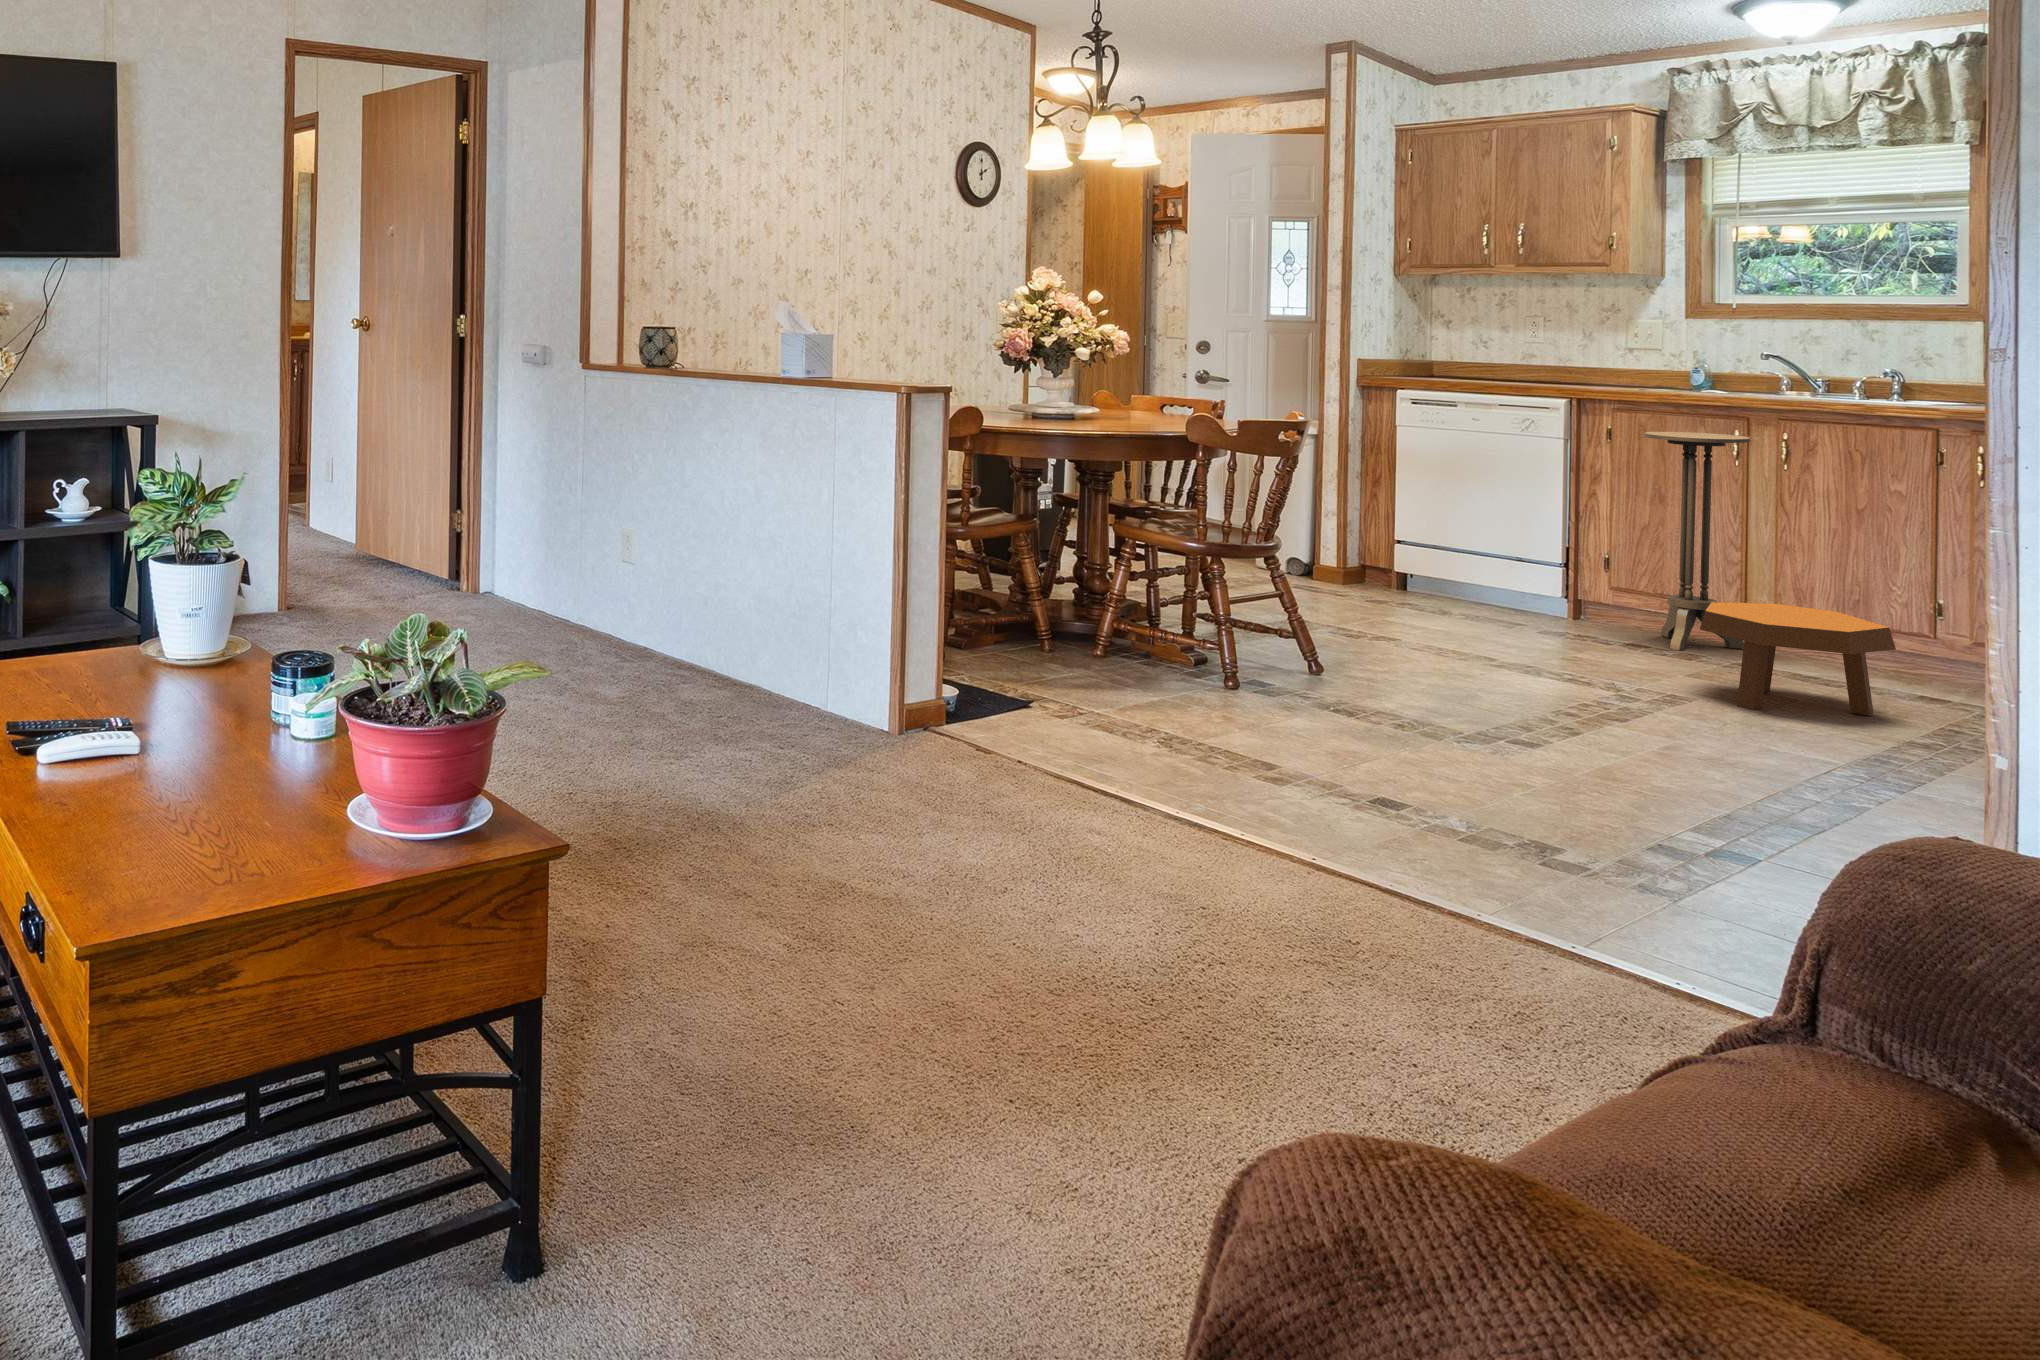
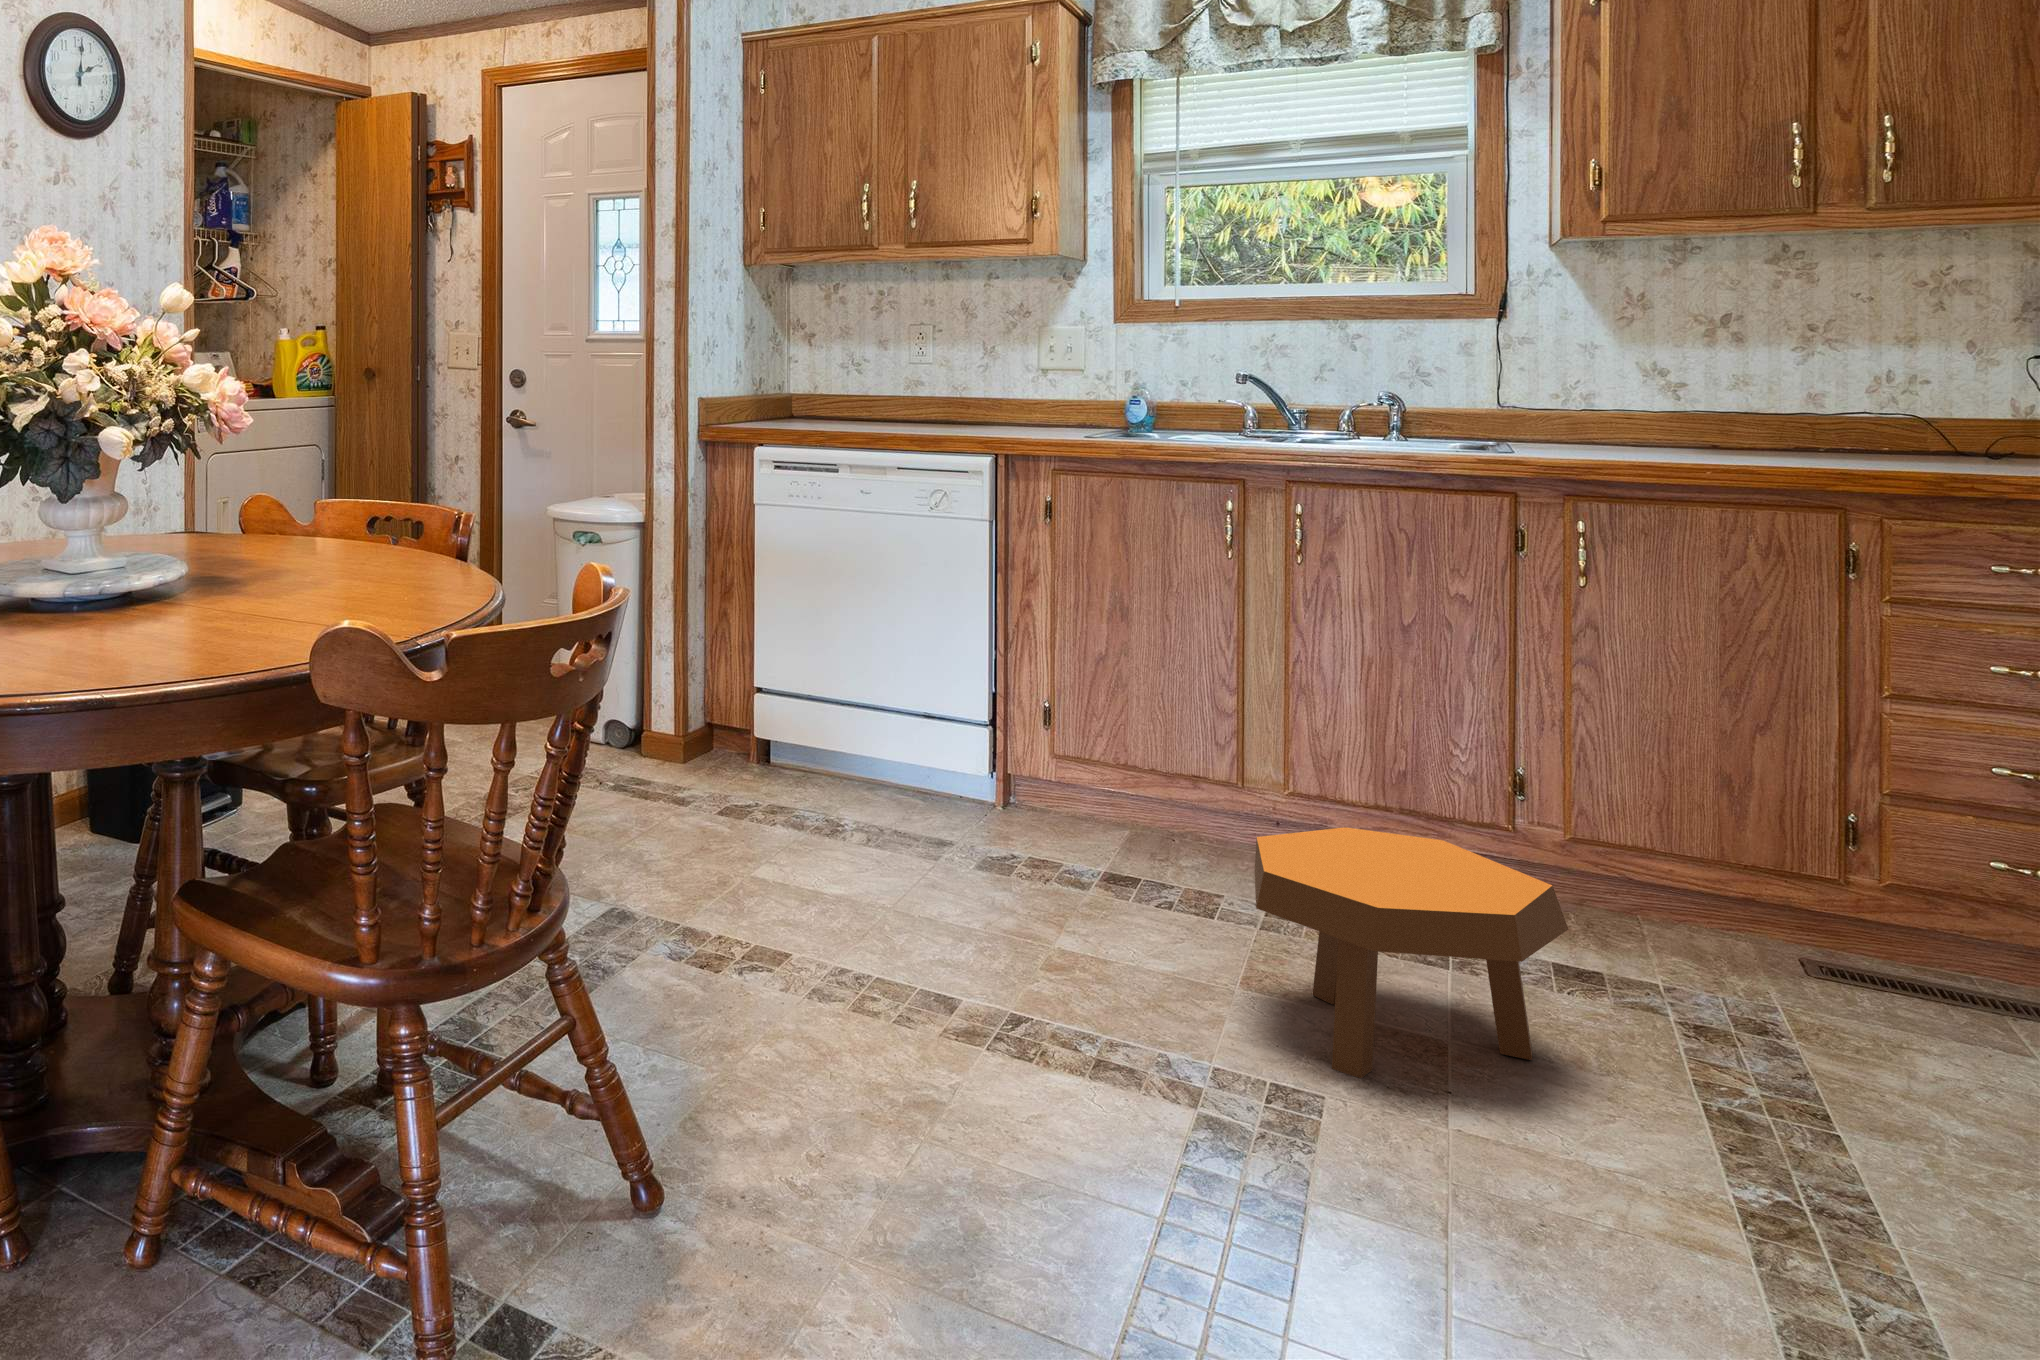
side table: present [1644,432,1750,651] -> none [1108,505,1258,885]

